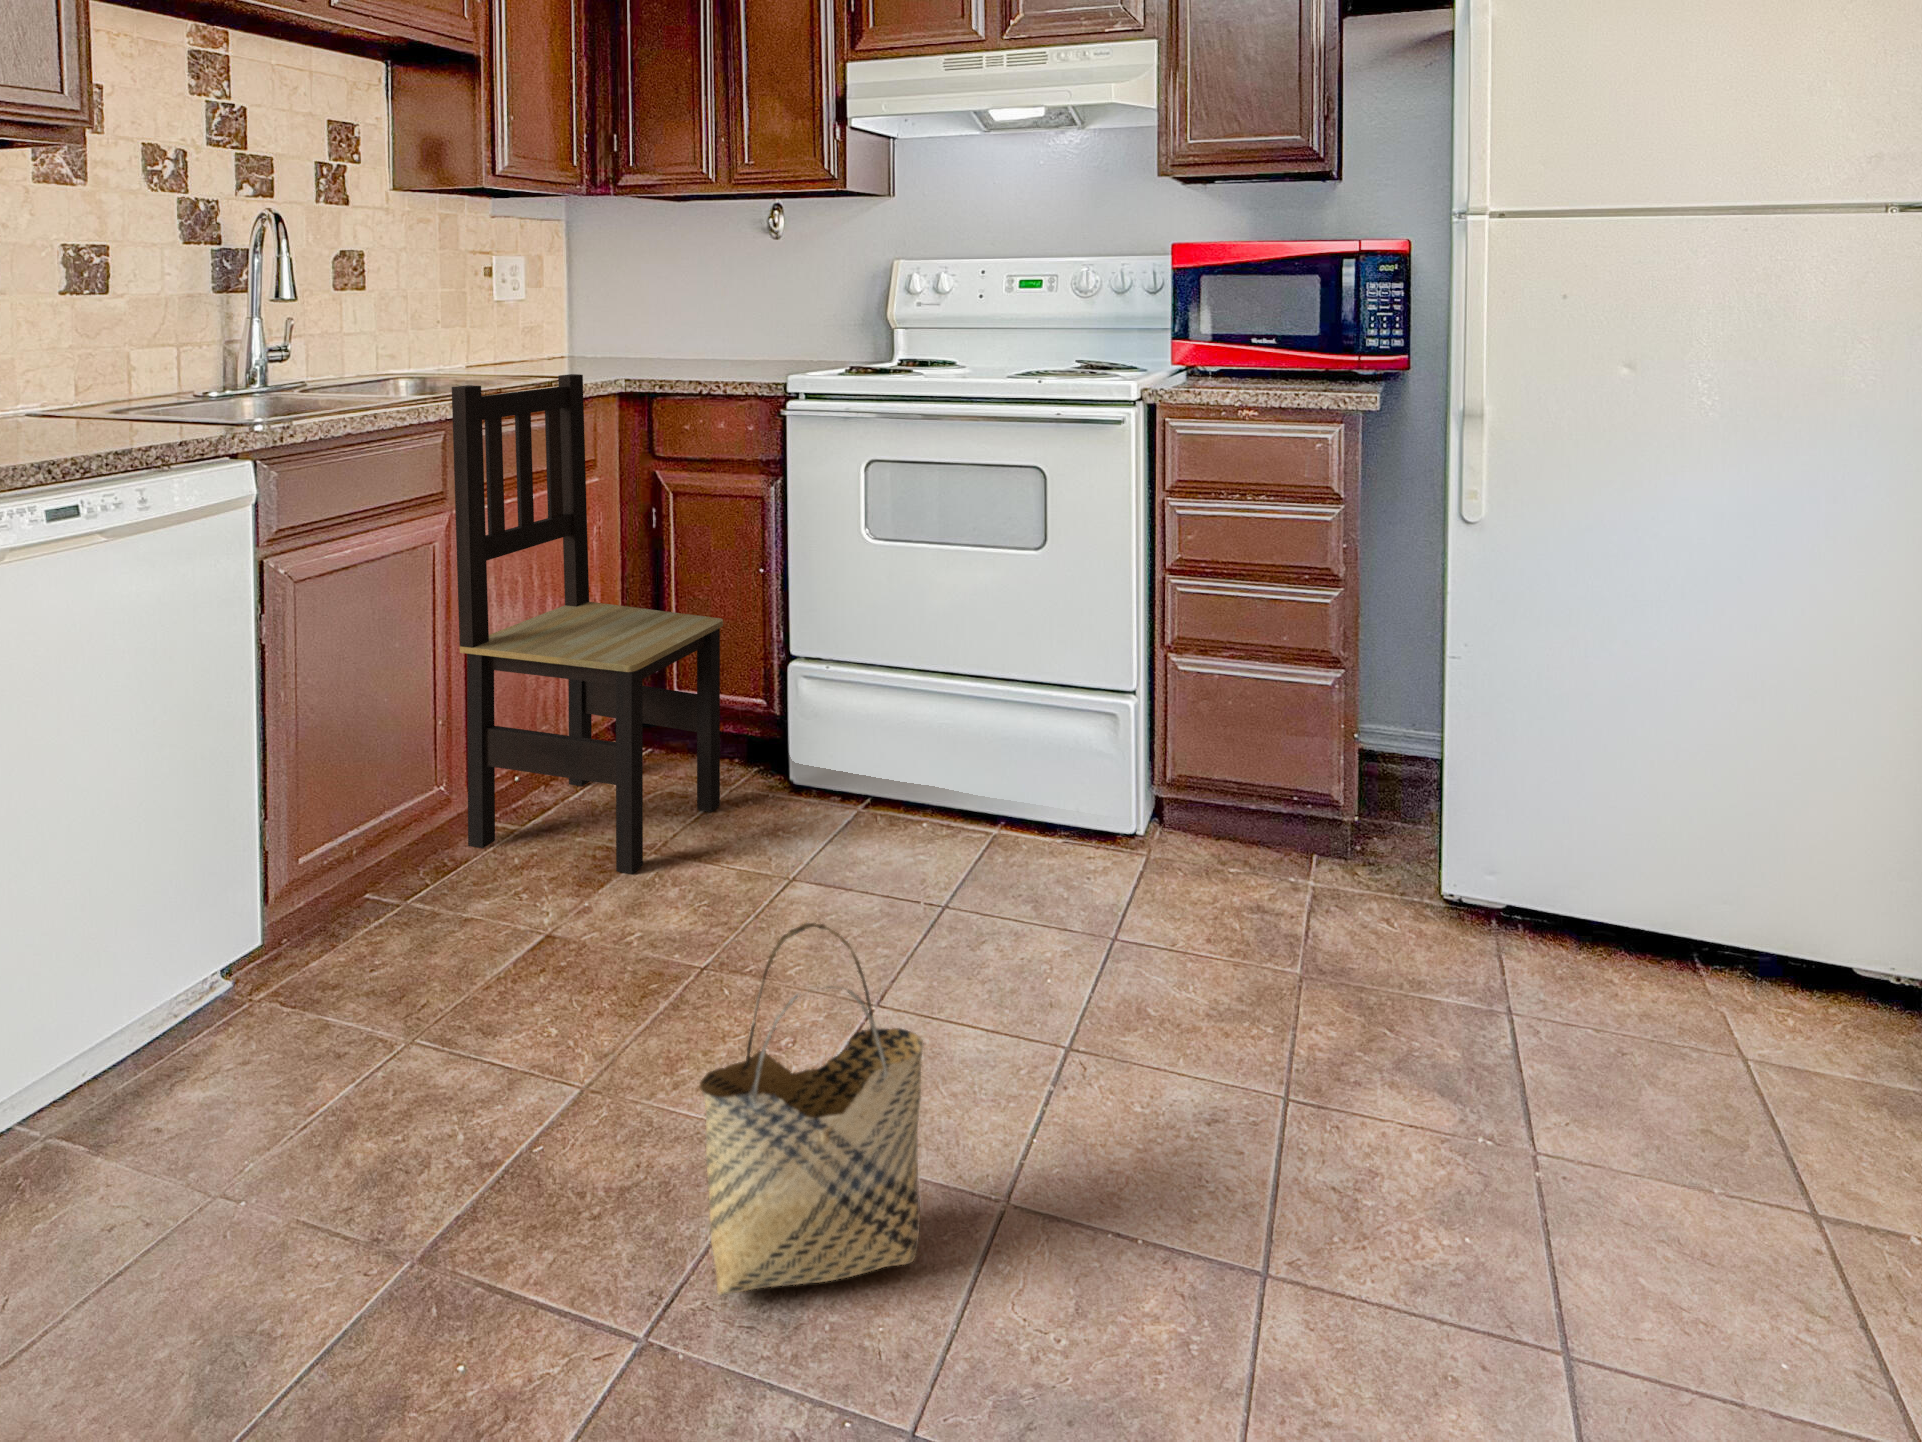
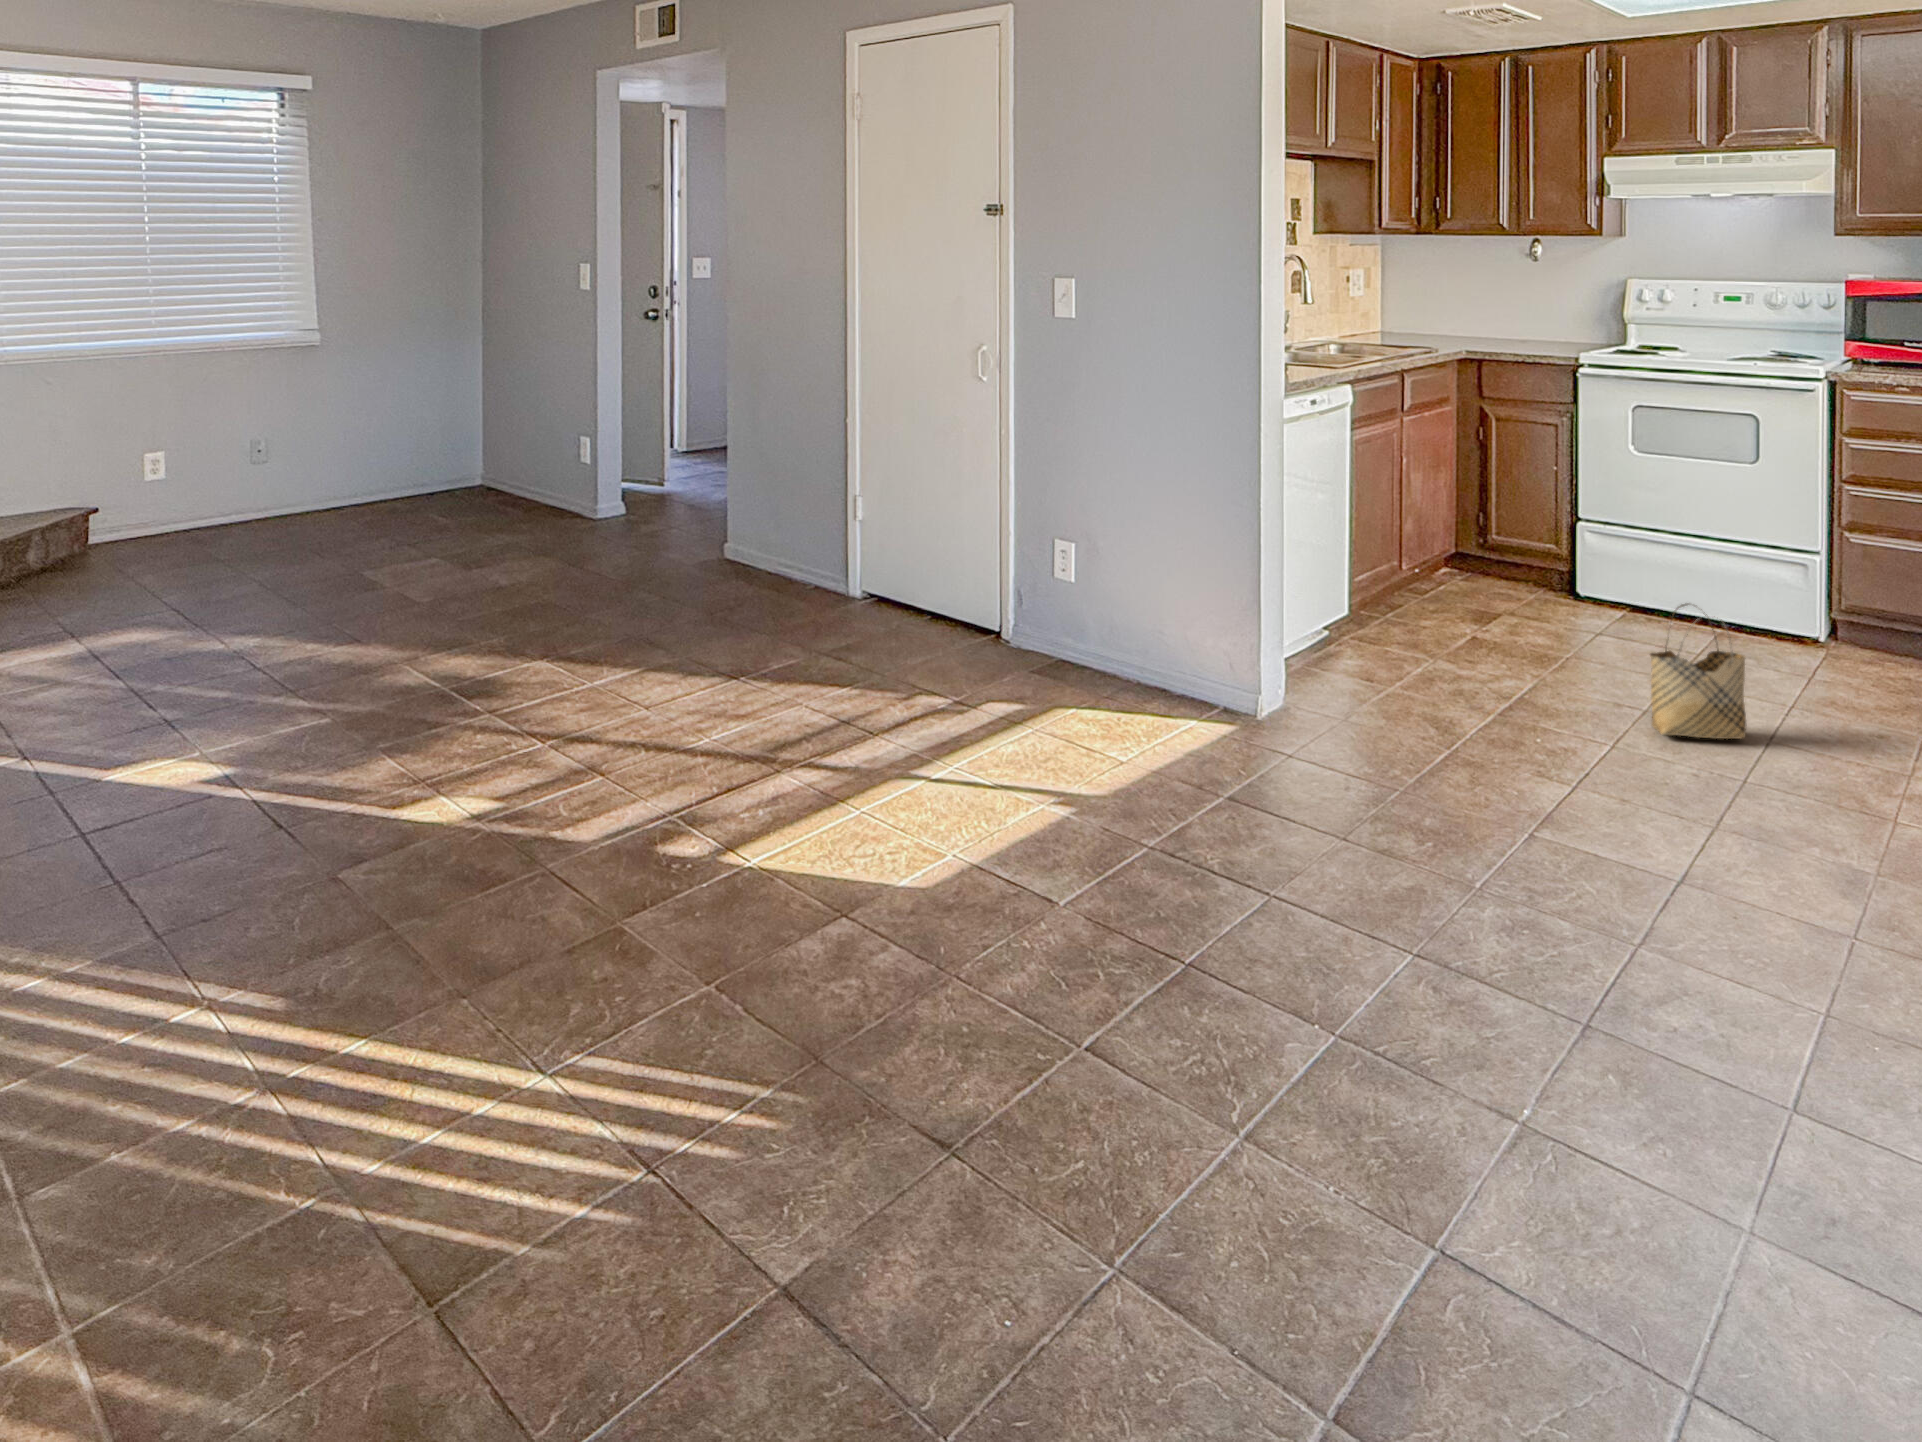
dining chair: present [452,374,723,874] -> none [1410,355,1548,625]

